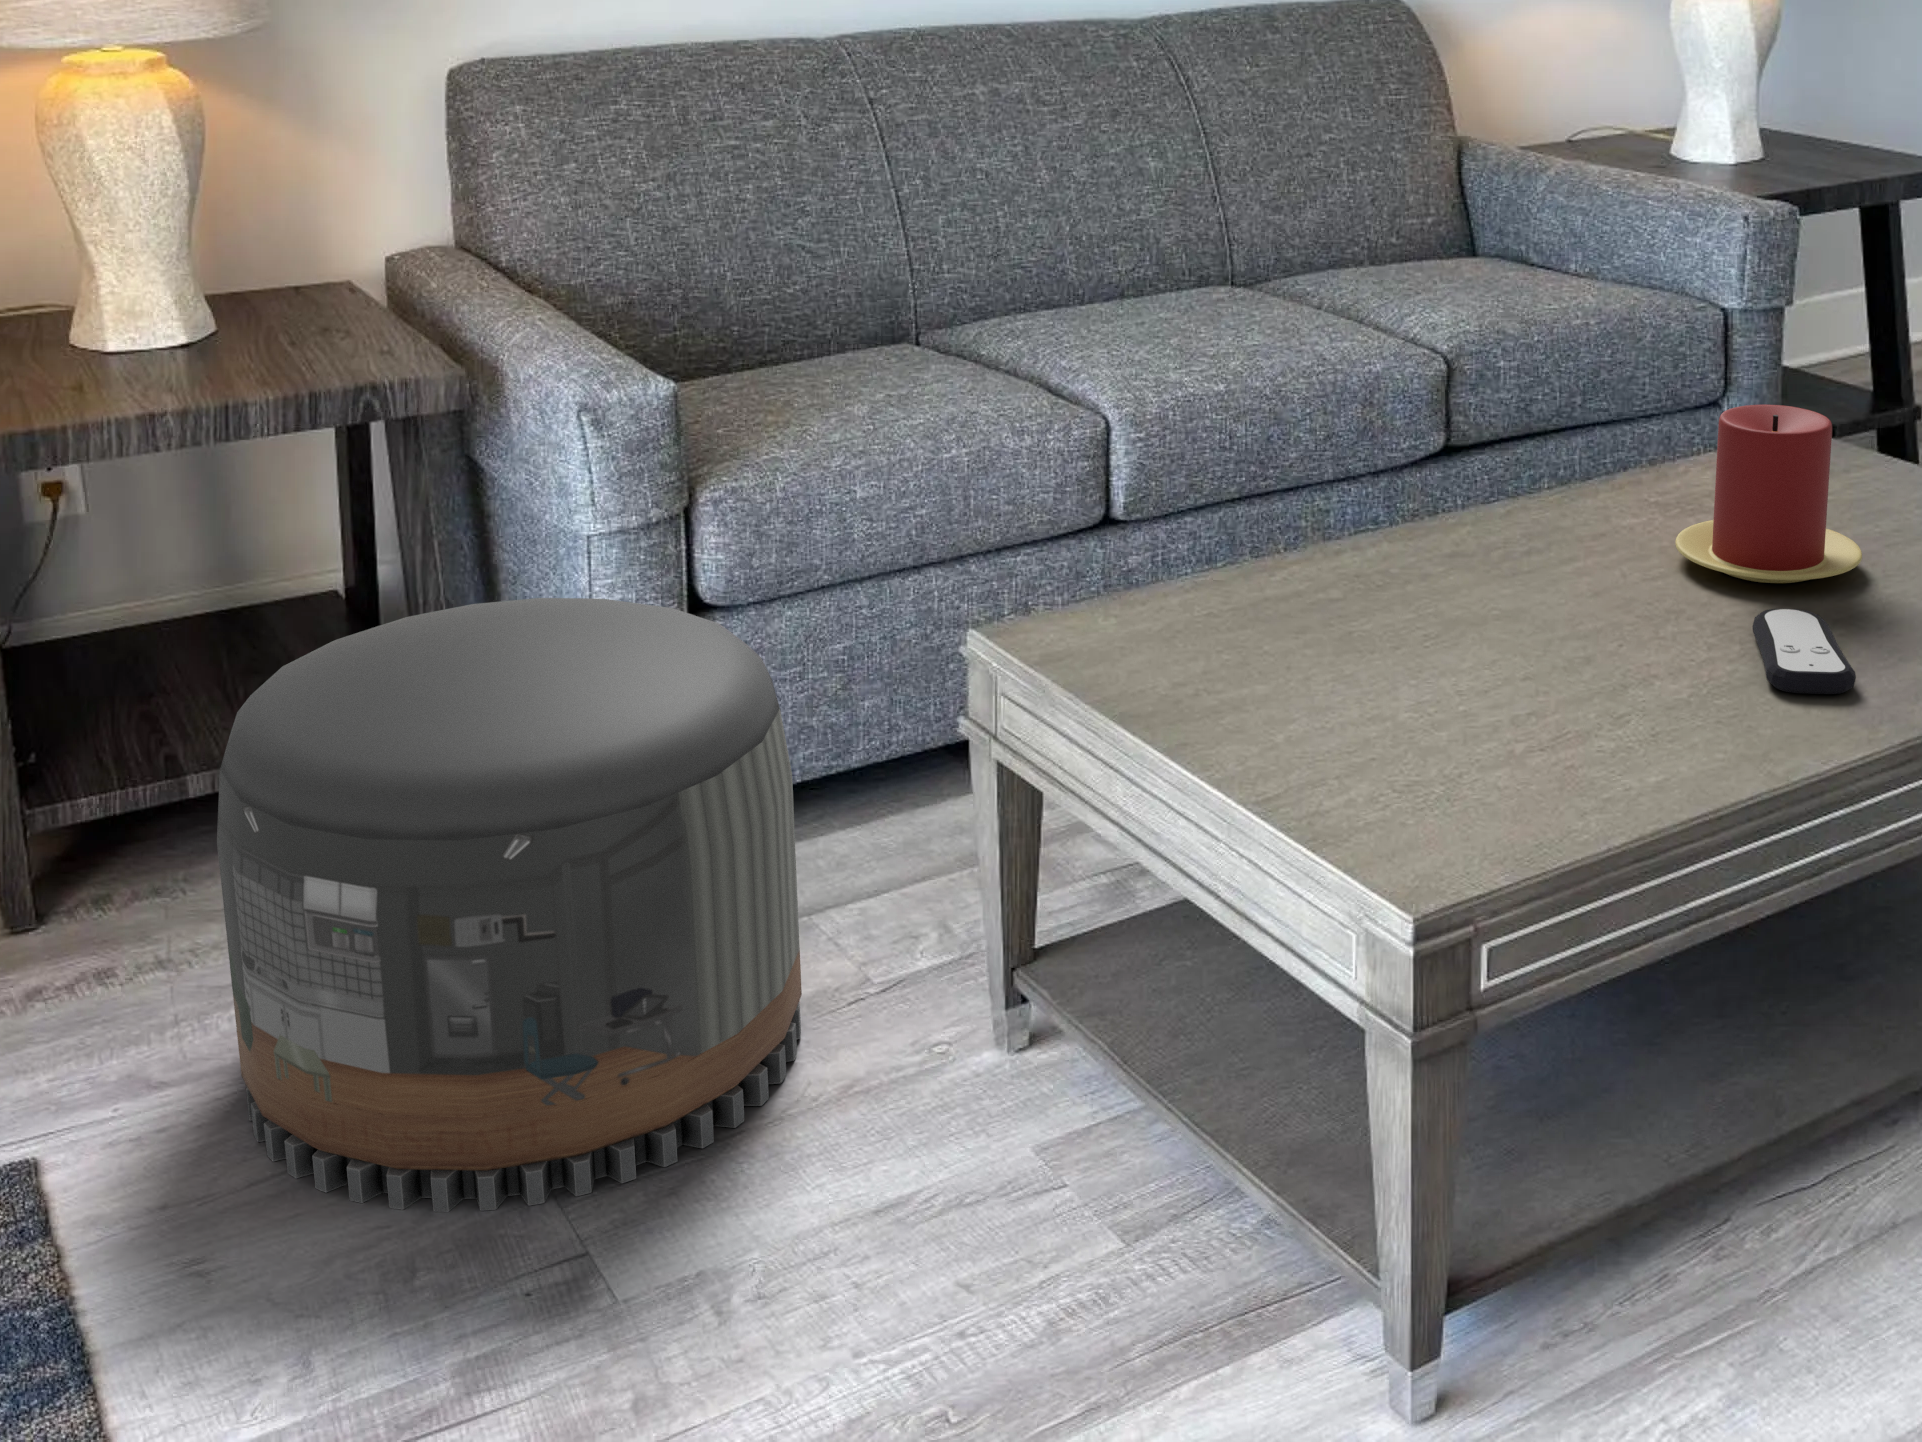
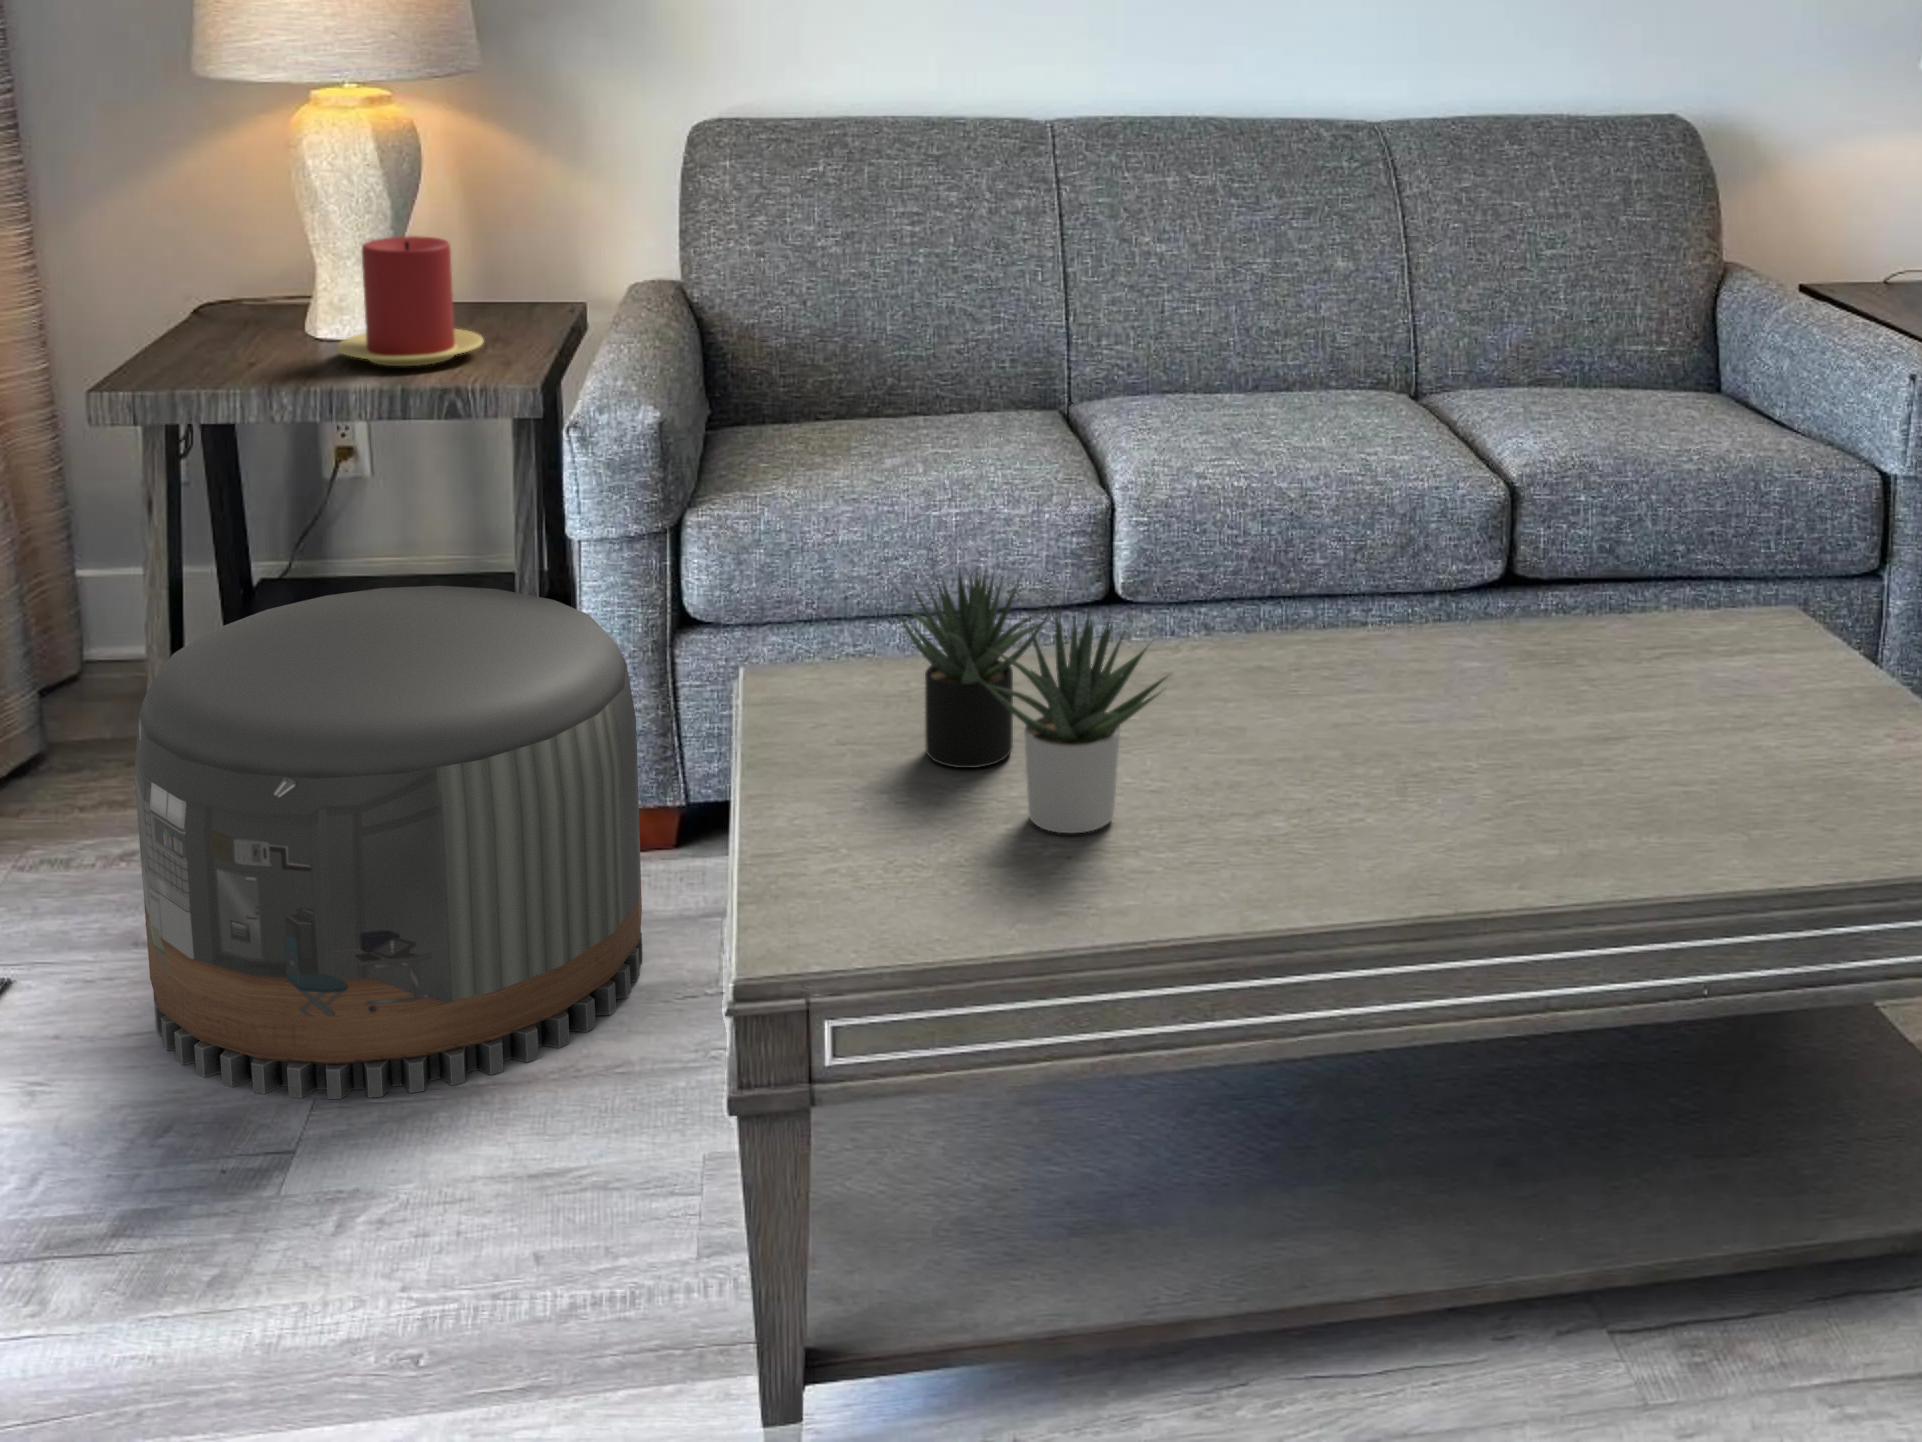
candle: present [1675,405,1862,583] -> present [337,236,483,366]
succulent plant: none [1235,466,1614,722] -> present [896,564,1167,833]
remote control: present [1752,609,1856,694] -> none [1339,774,1474,866]

